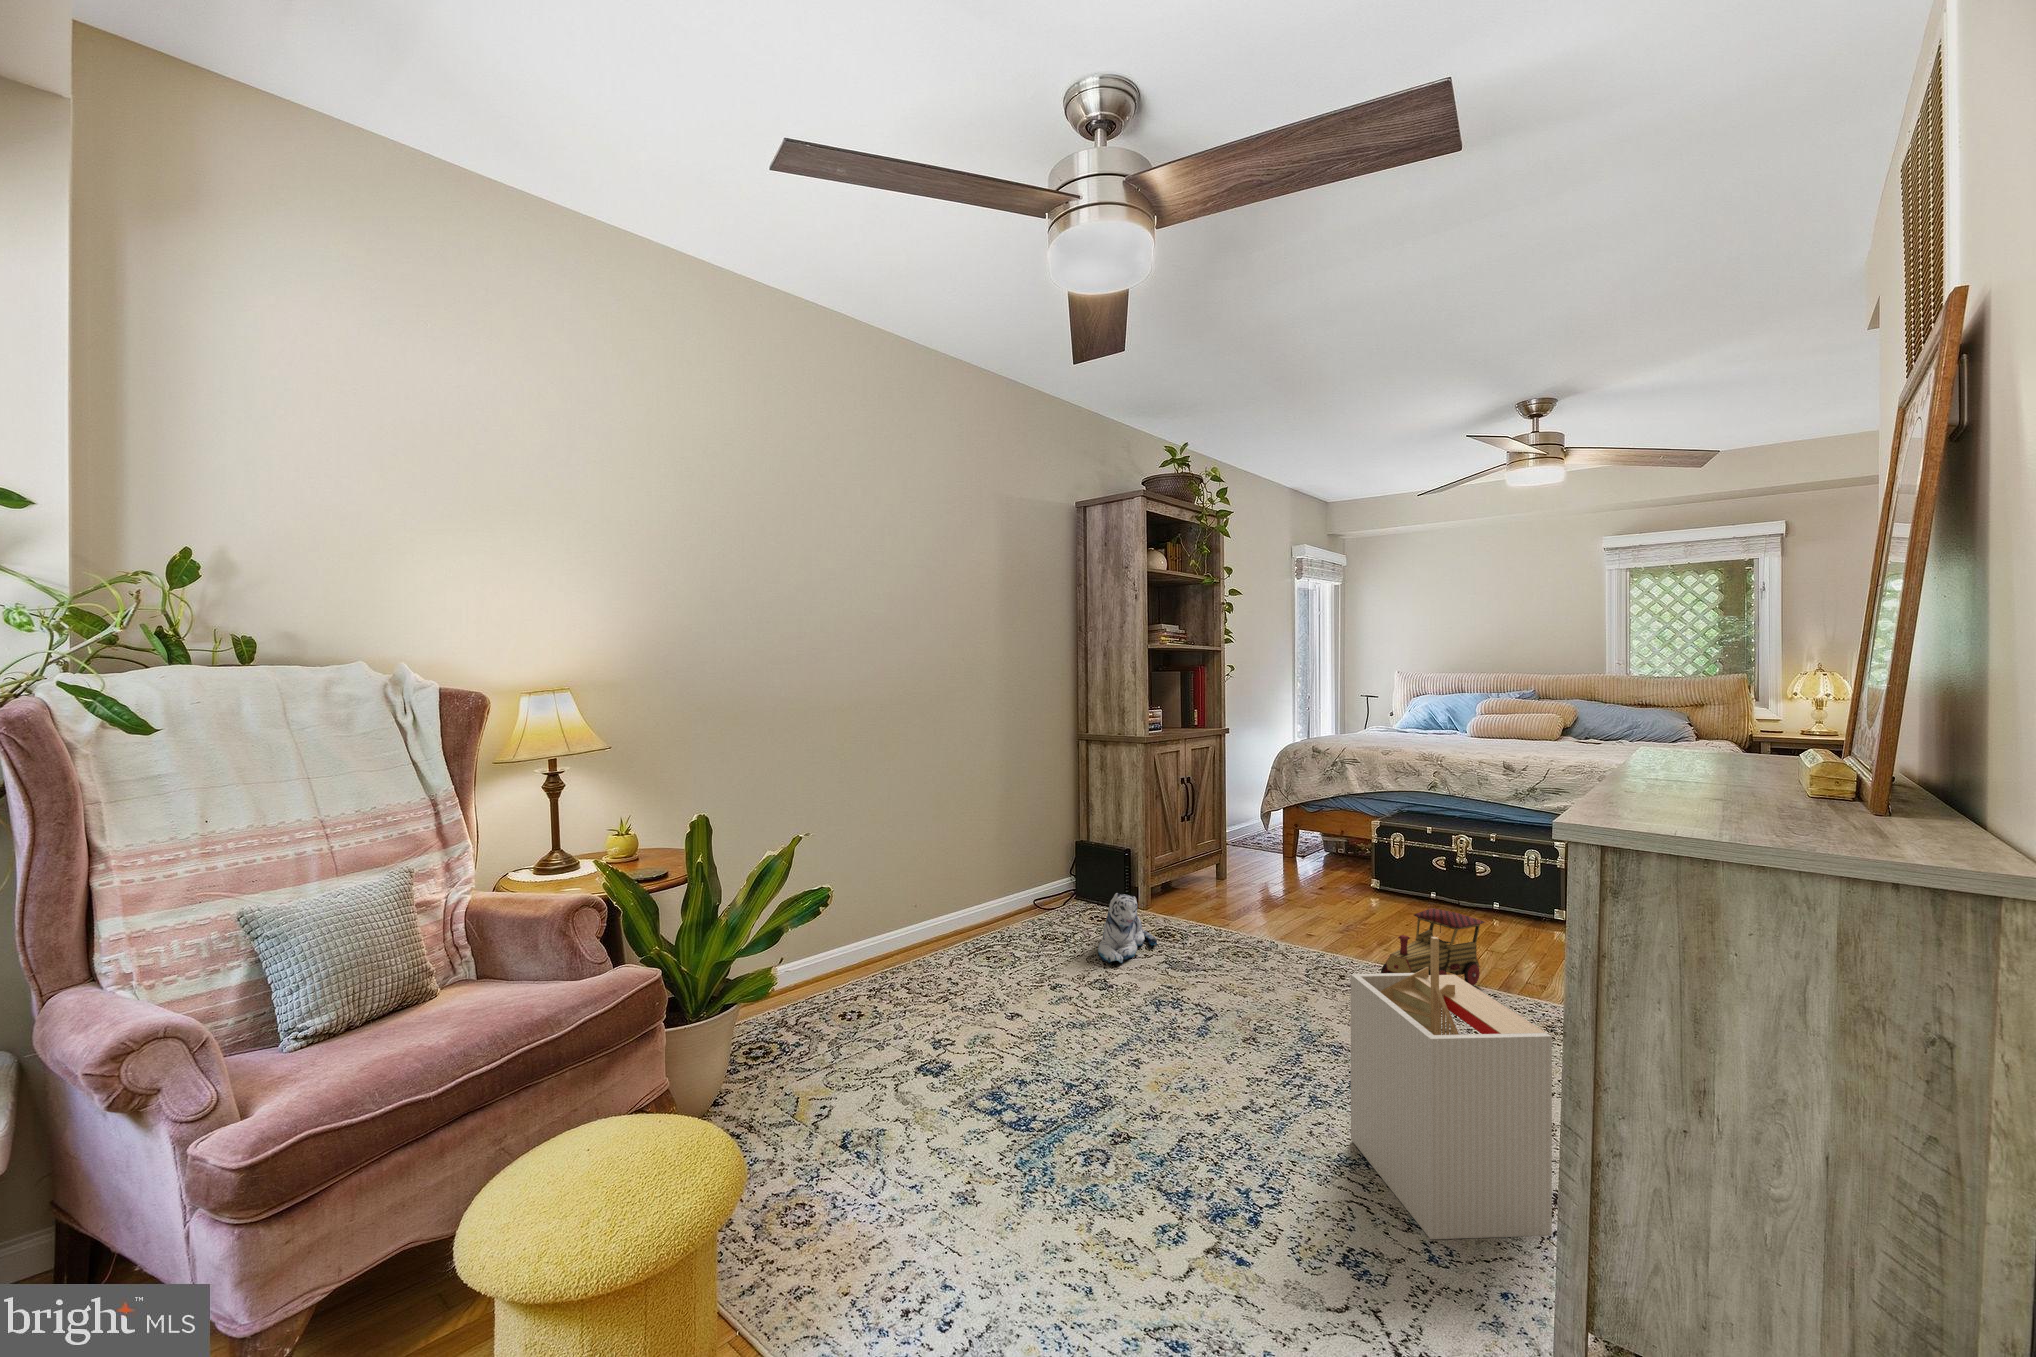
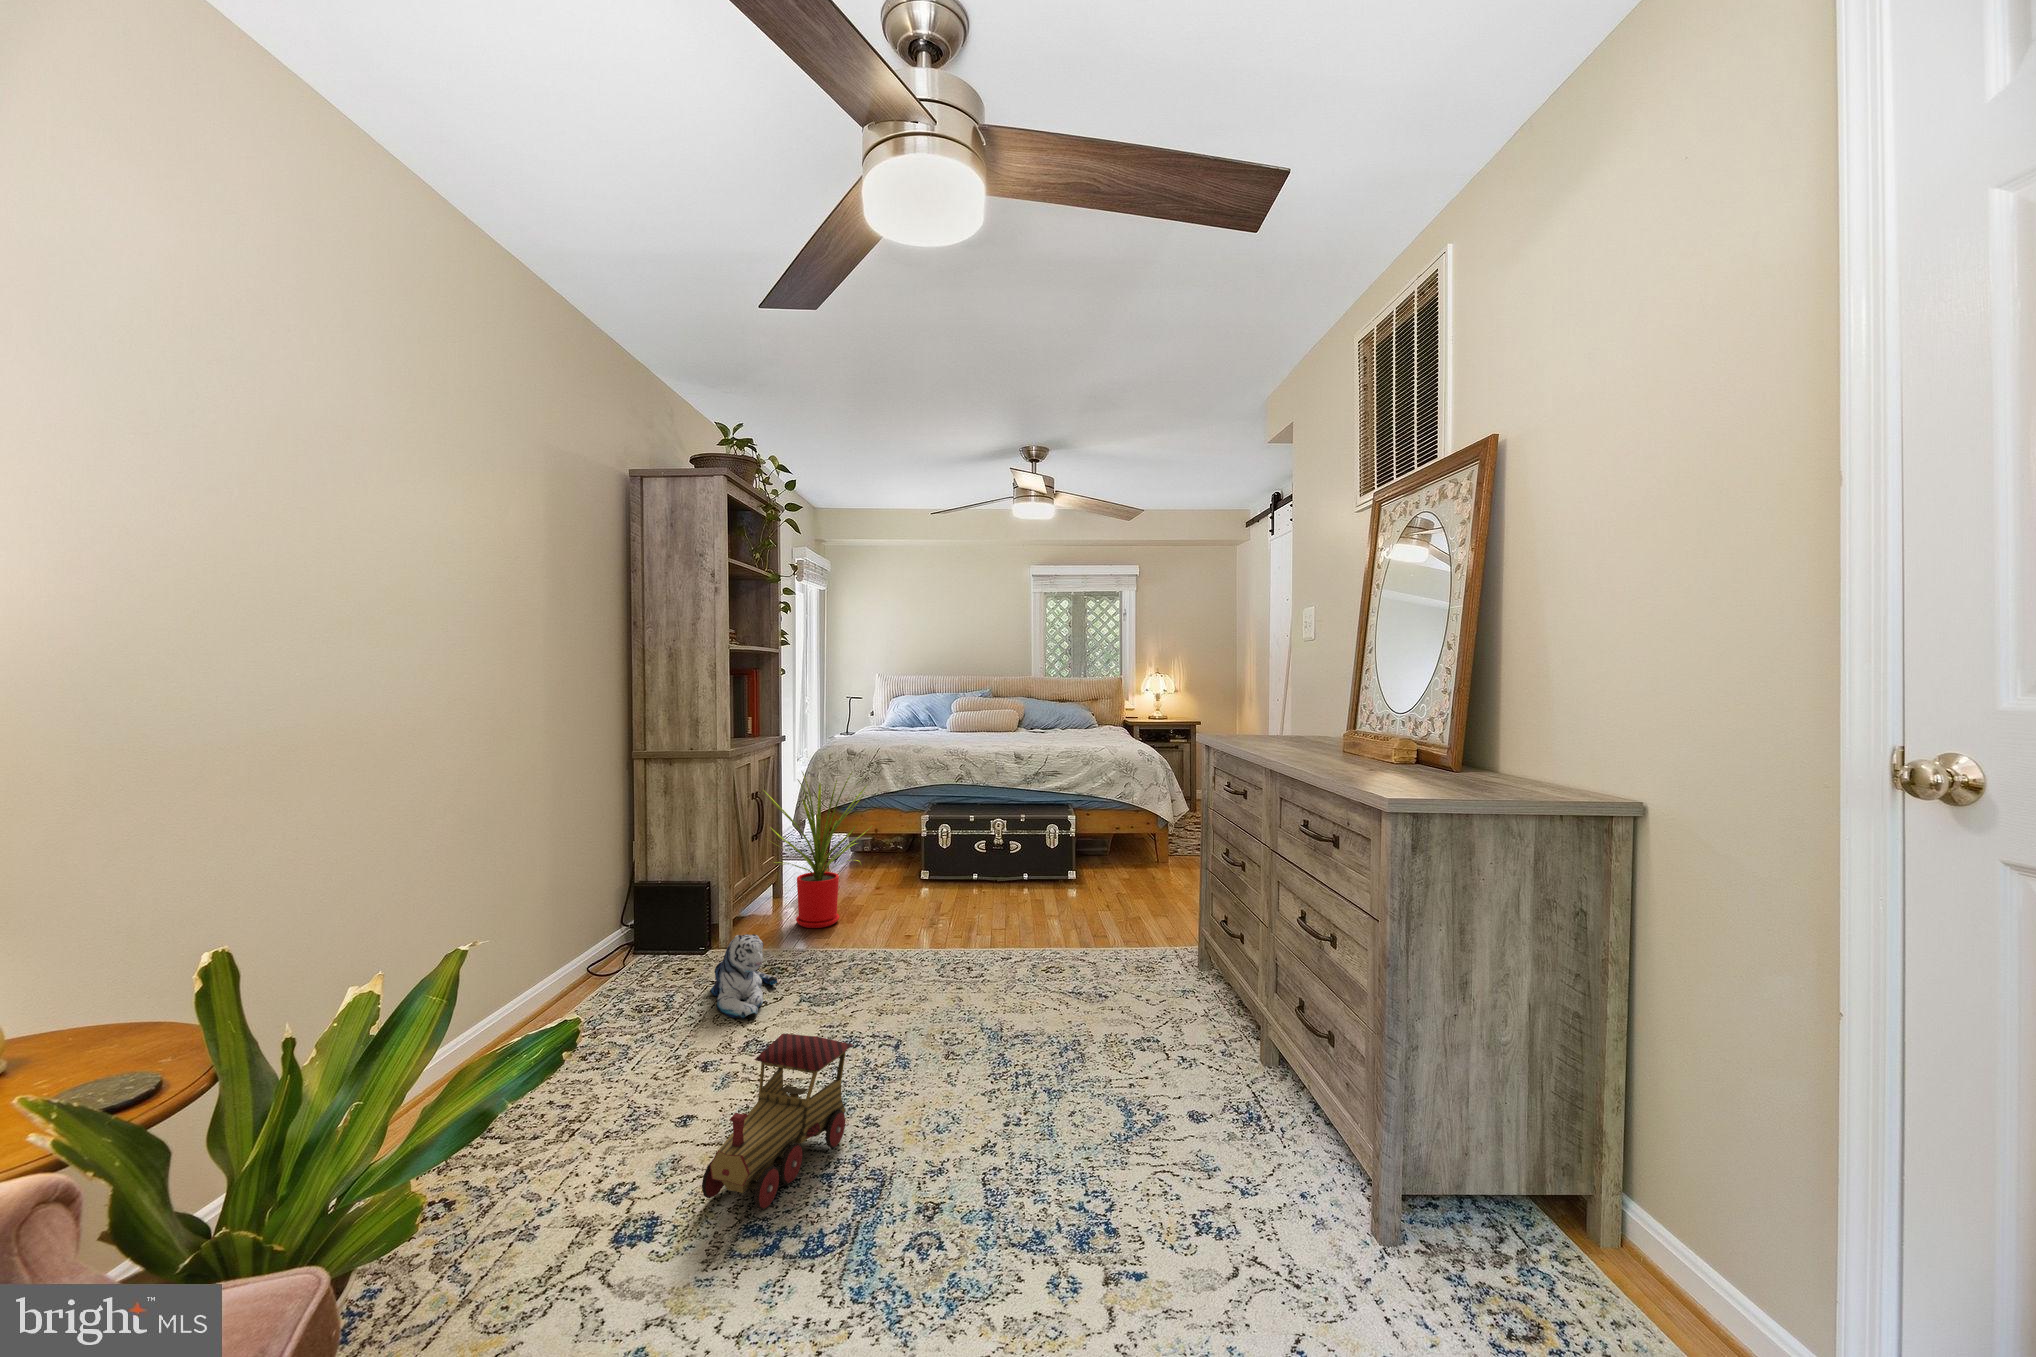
house plant: none [1182,761,1293,912] -> present [764,771,872,928]
toy train: present [1381,908,1485,986] -> present [702,1034,853,1211]
storage bin: present [1351,937,1552,1239] -> none [1106,915,1278,1176]

